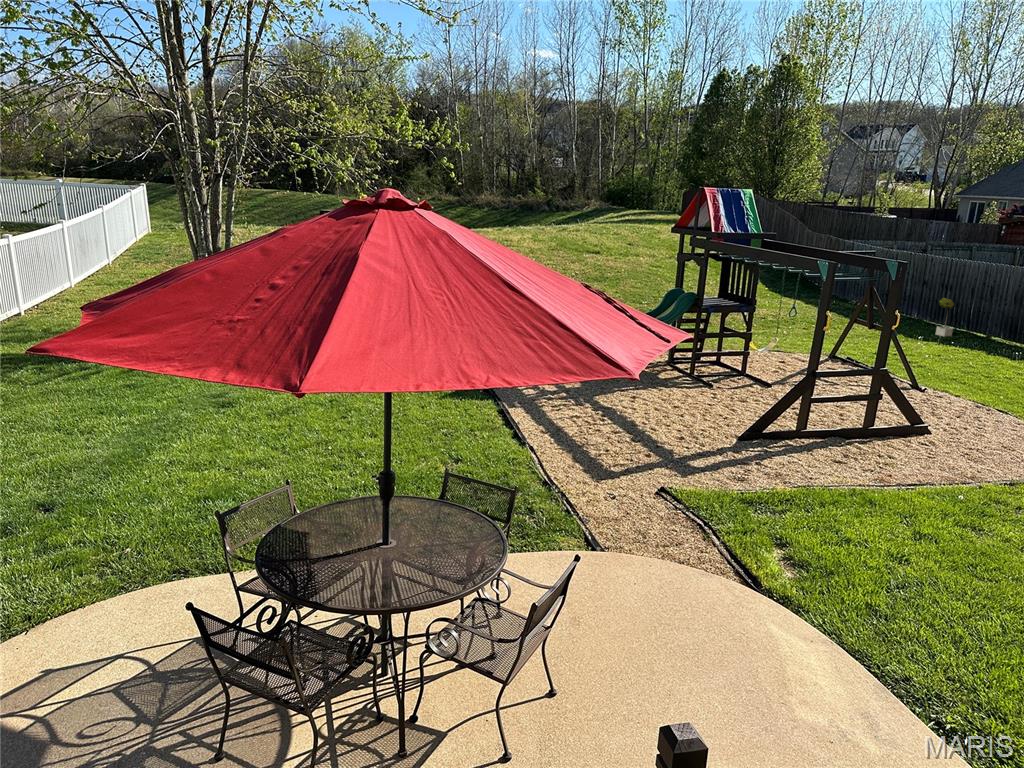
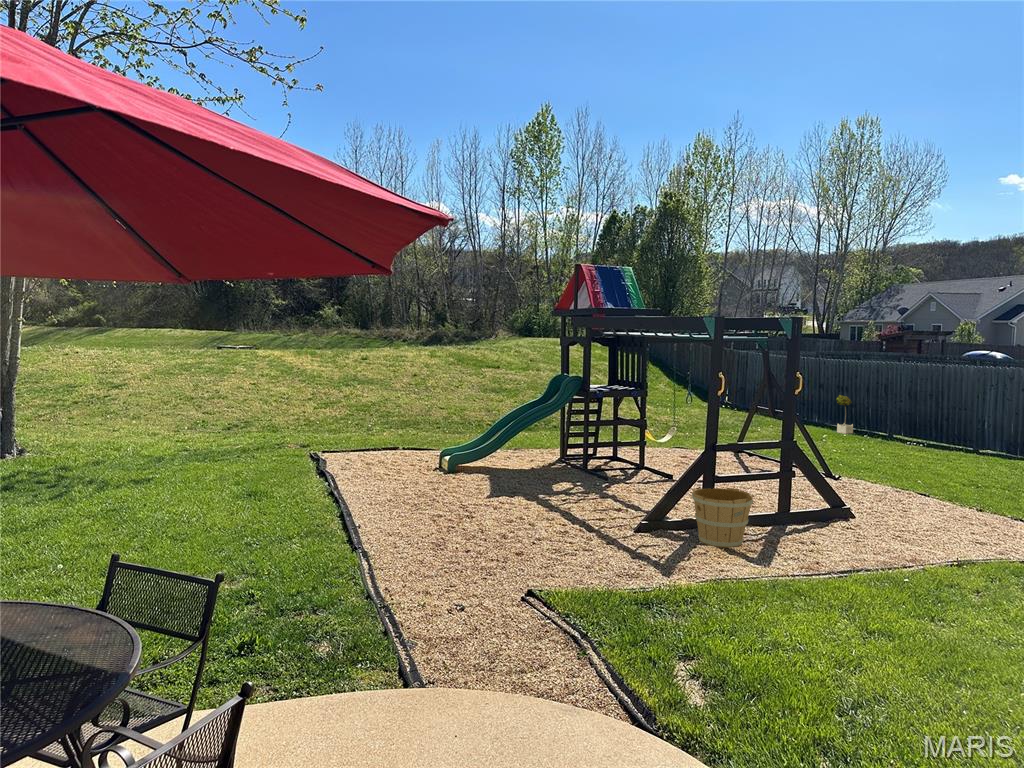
wooden bucket: none [790,408,842,458] -> present [692,488,753,548]

